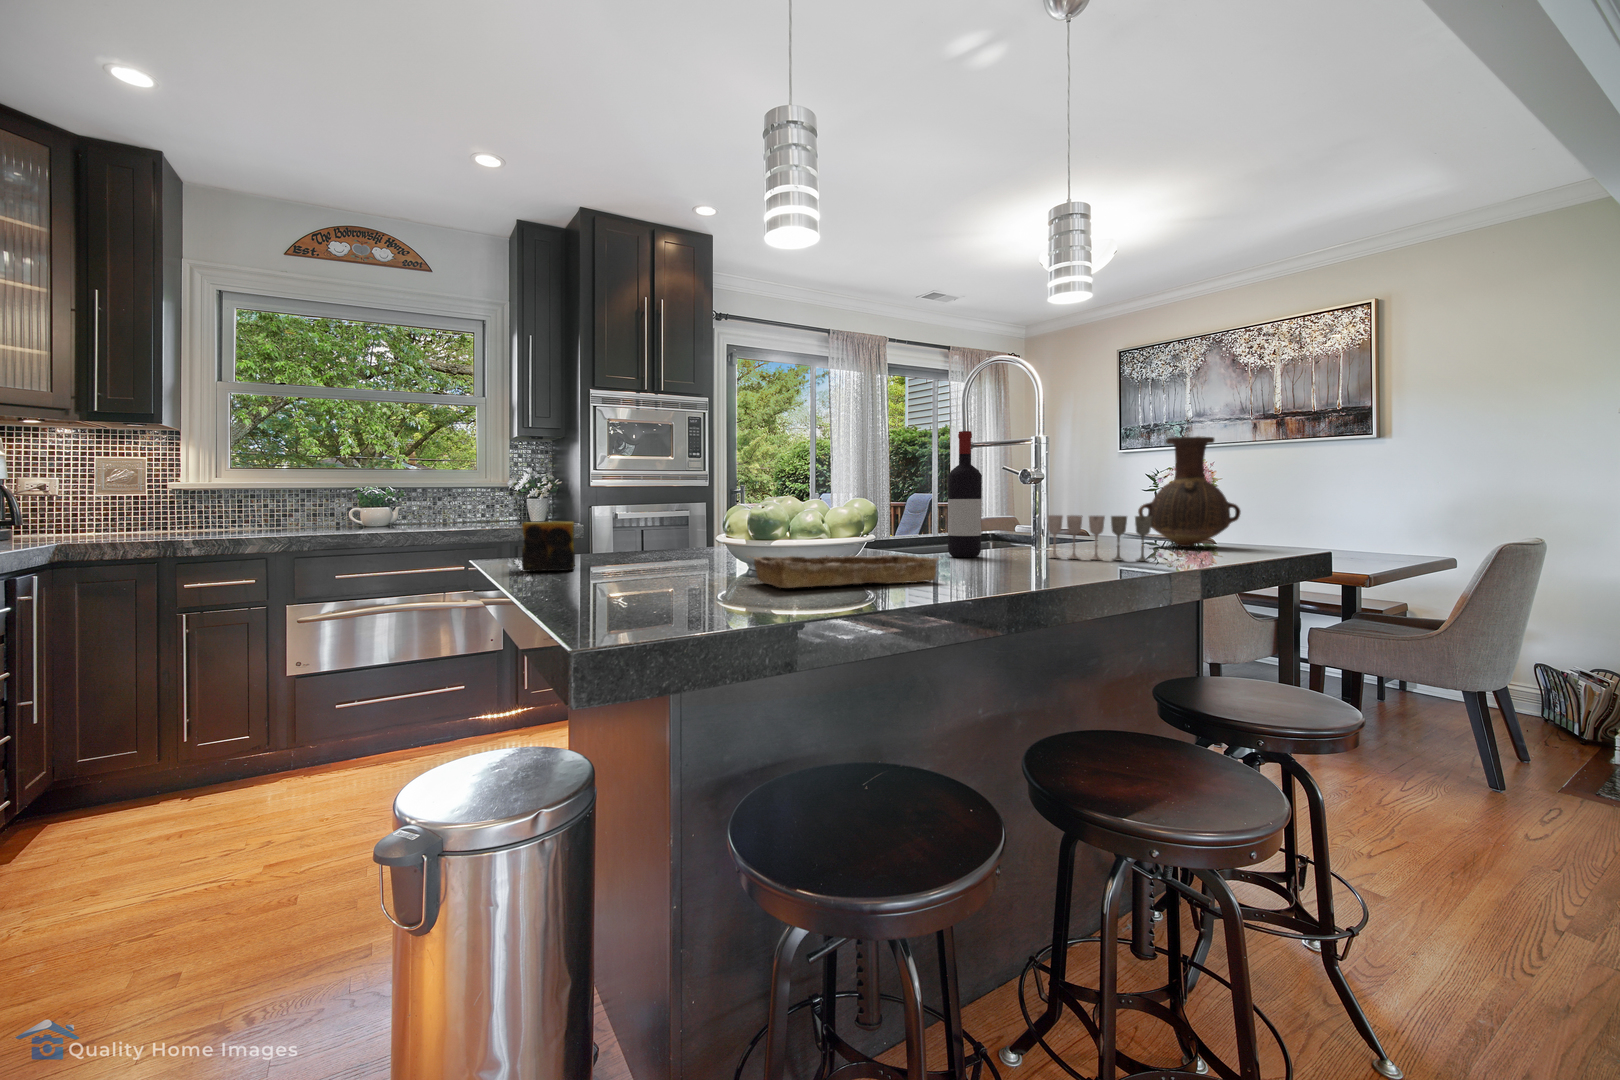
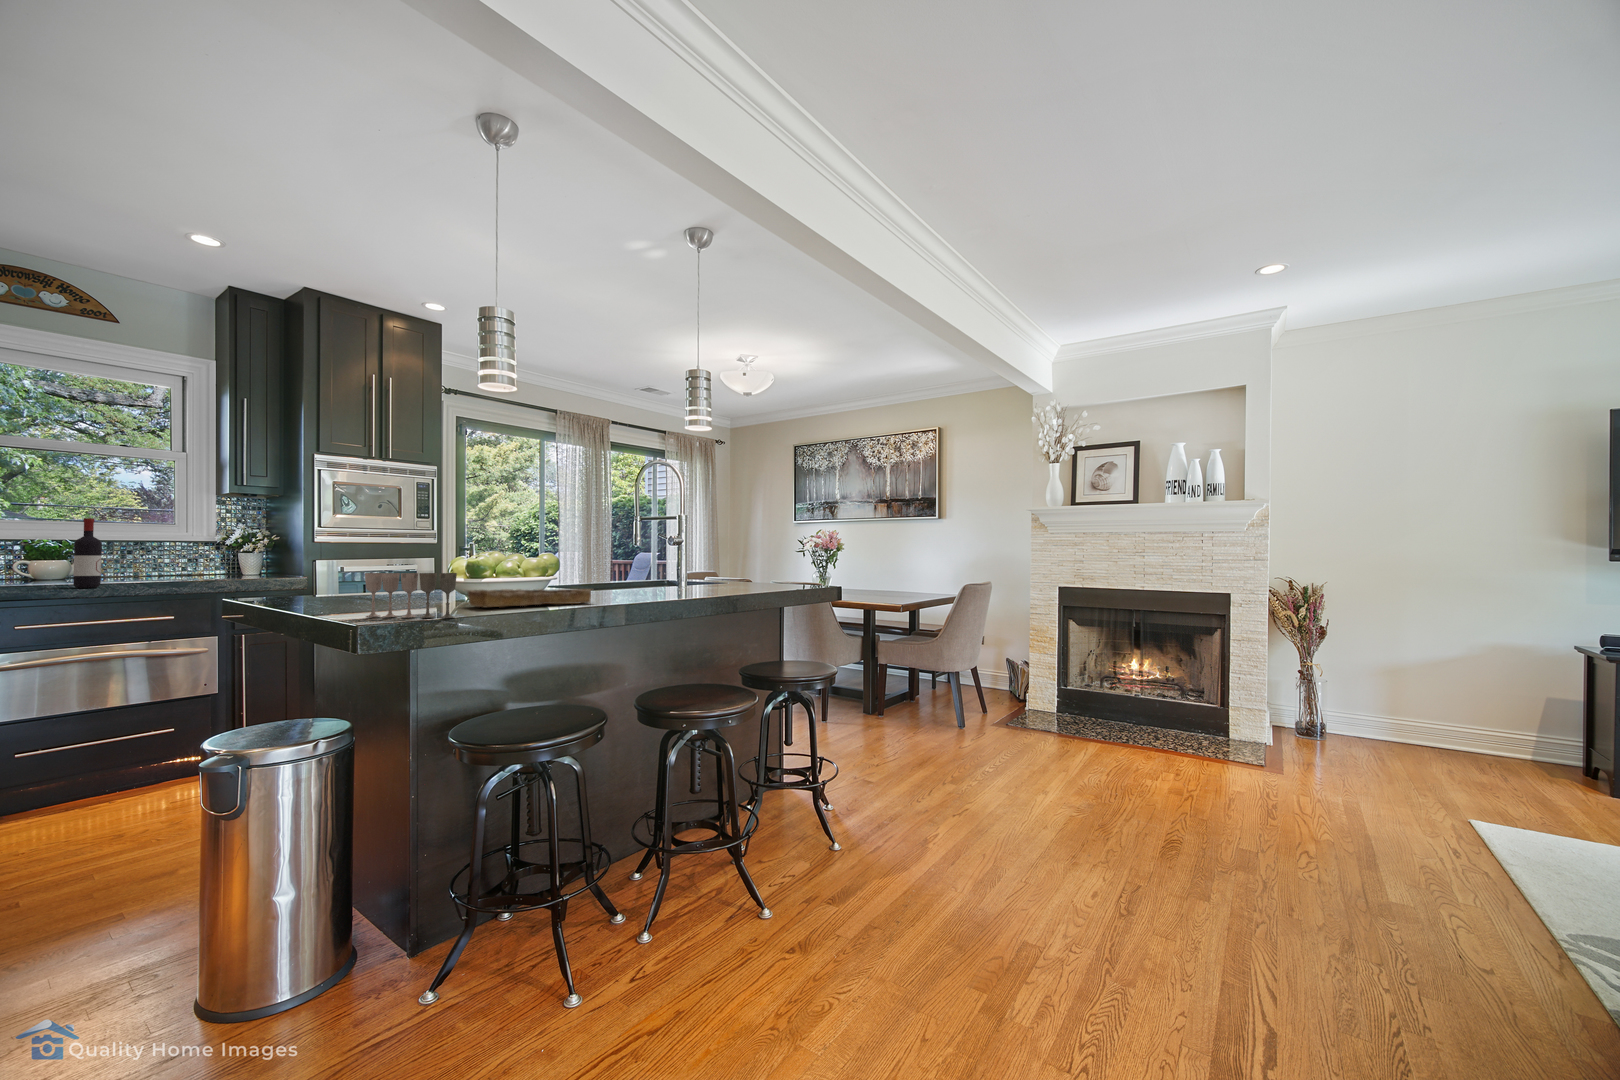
wine bottle: present [948,431,982,557] -> present [73,518,102,588]
vase: present [1138,436,1241,547] -> none [752,517,809,585]
wine glass: present [1048,515,1152,561] -> present [365,573,457,618]
candle: present [522,522,575,572] -> none [274,569,321,606]

